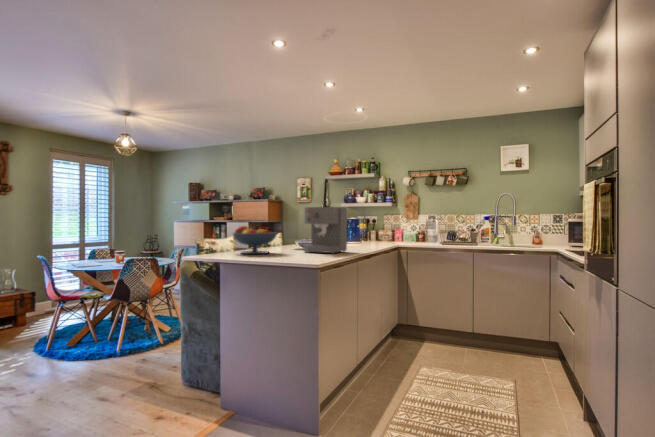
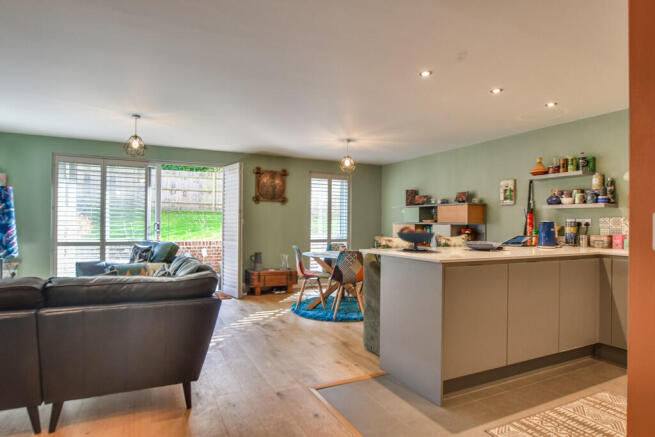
coffee maker: present [304,207,347,254] -> none [461,209,508,254]

